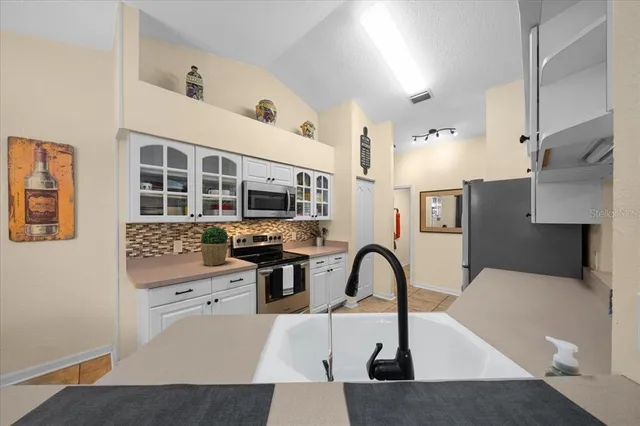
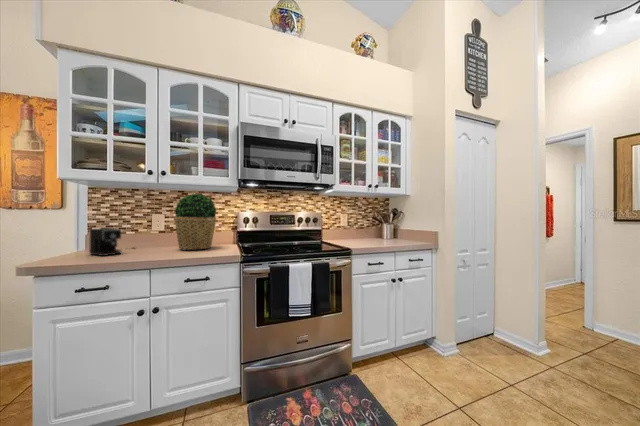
coffee maker: none [149,255,173,276] -> present [89,228,134,256]

